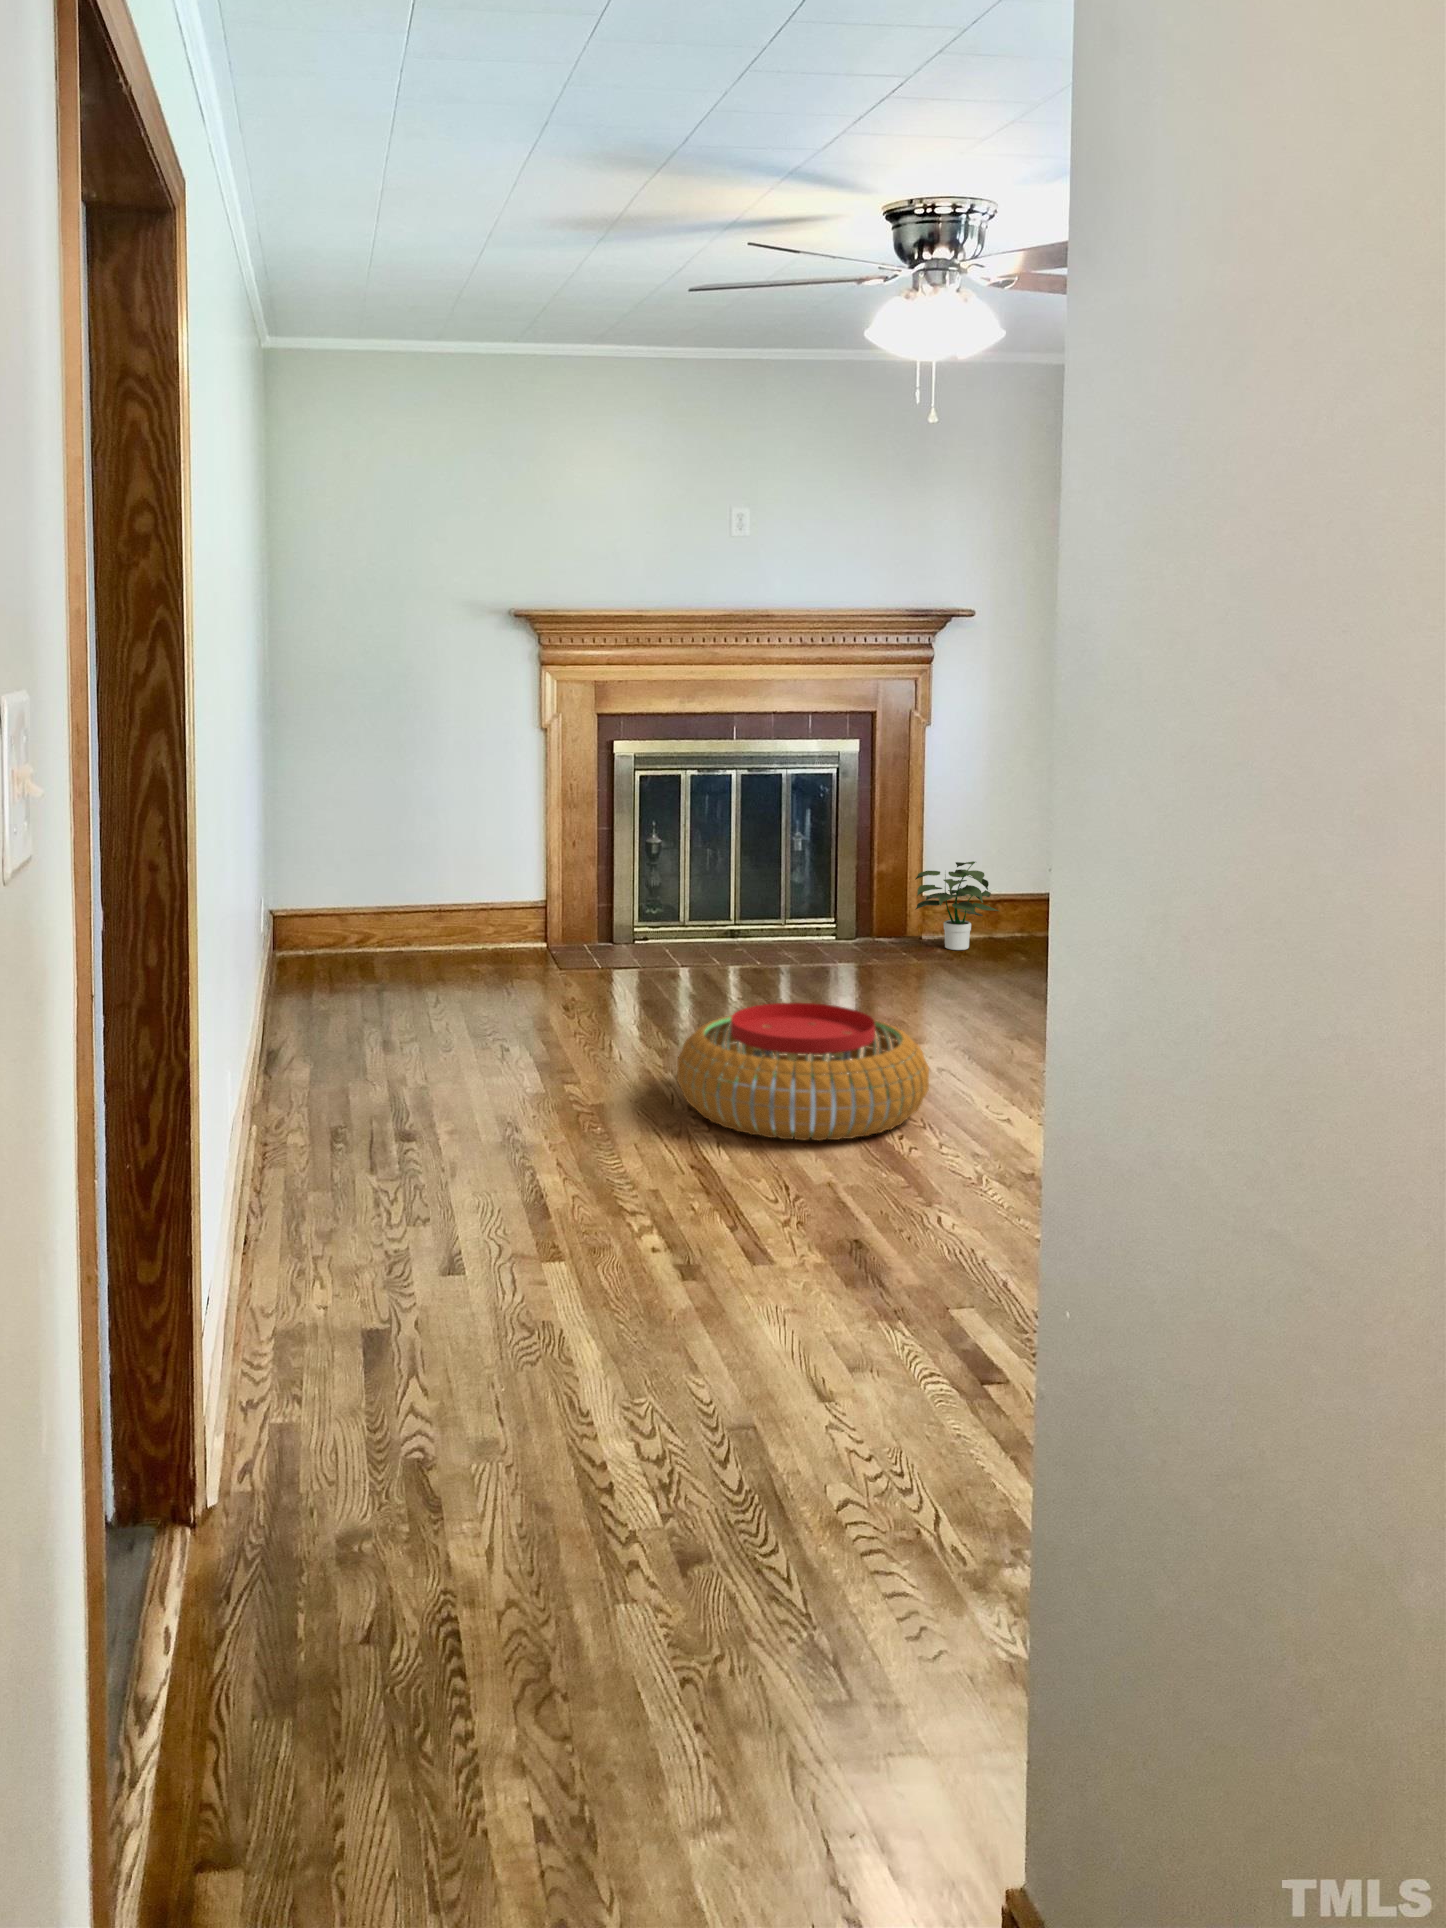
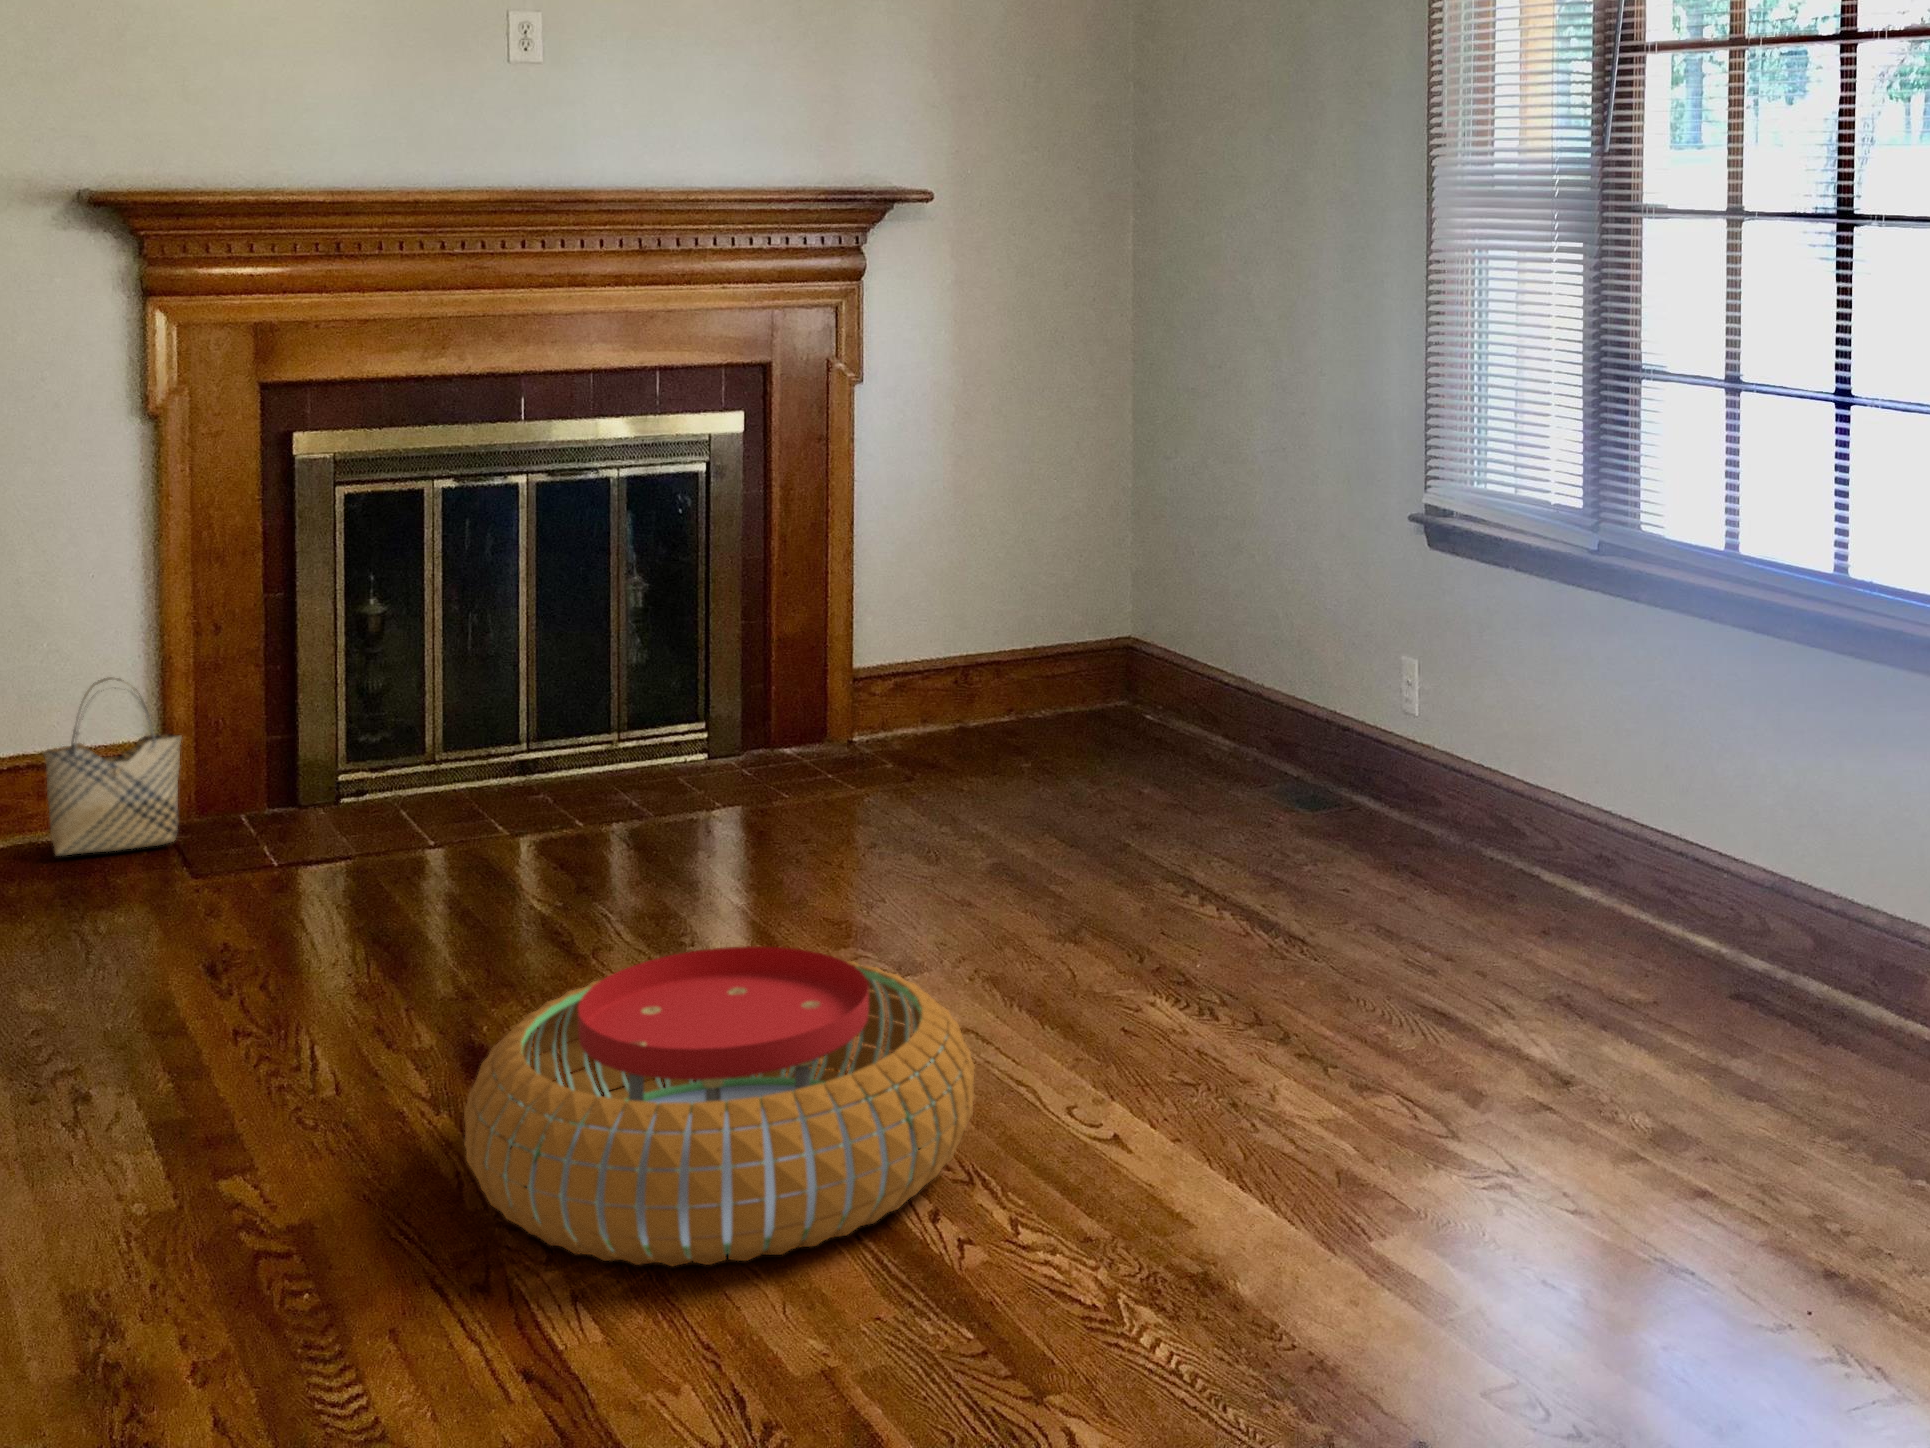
potted plant: present [915,861,999,950] -> none [843,605,986,756]
woven basket: none [494,865,559,953] -> present [43,678,182,856]

